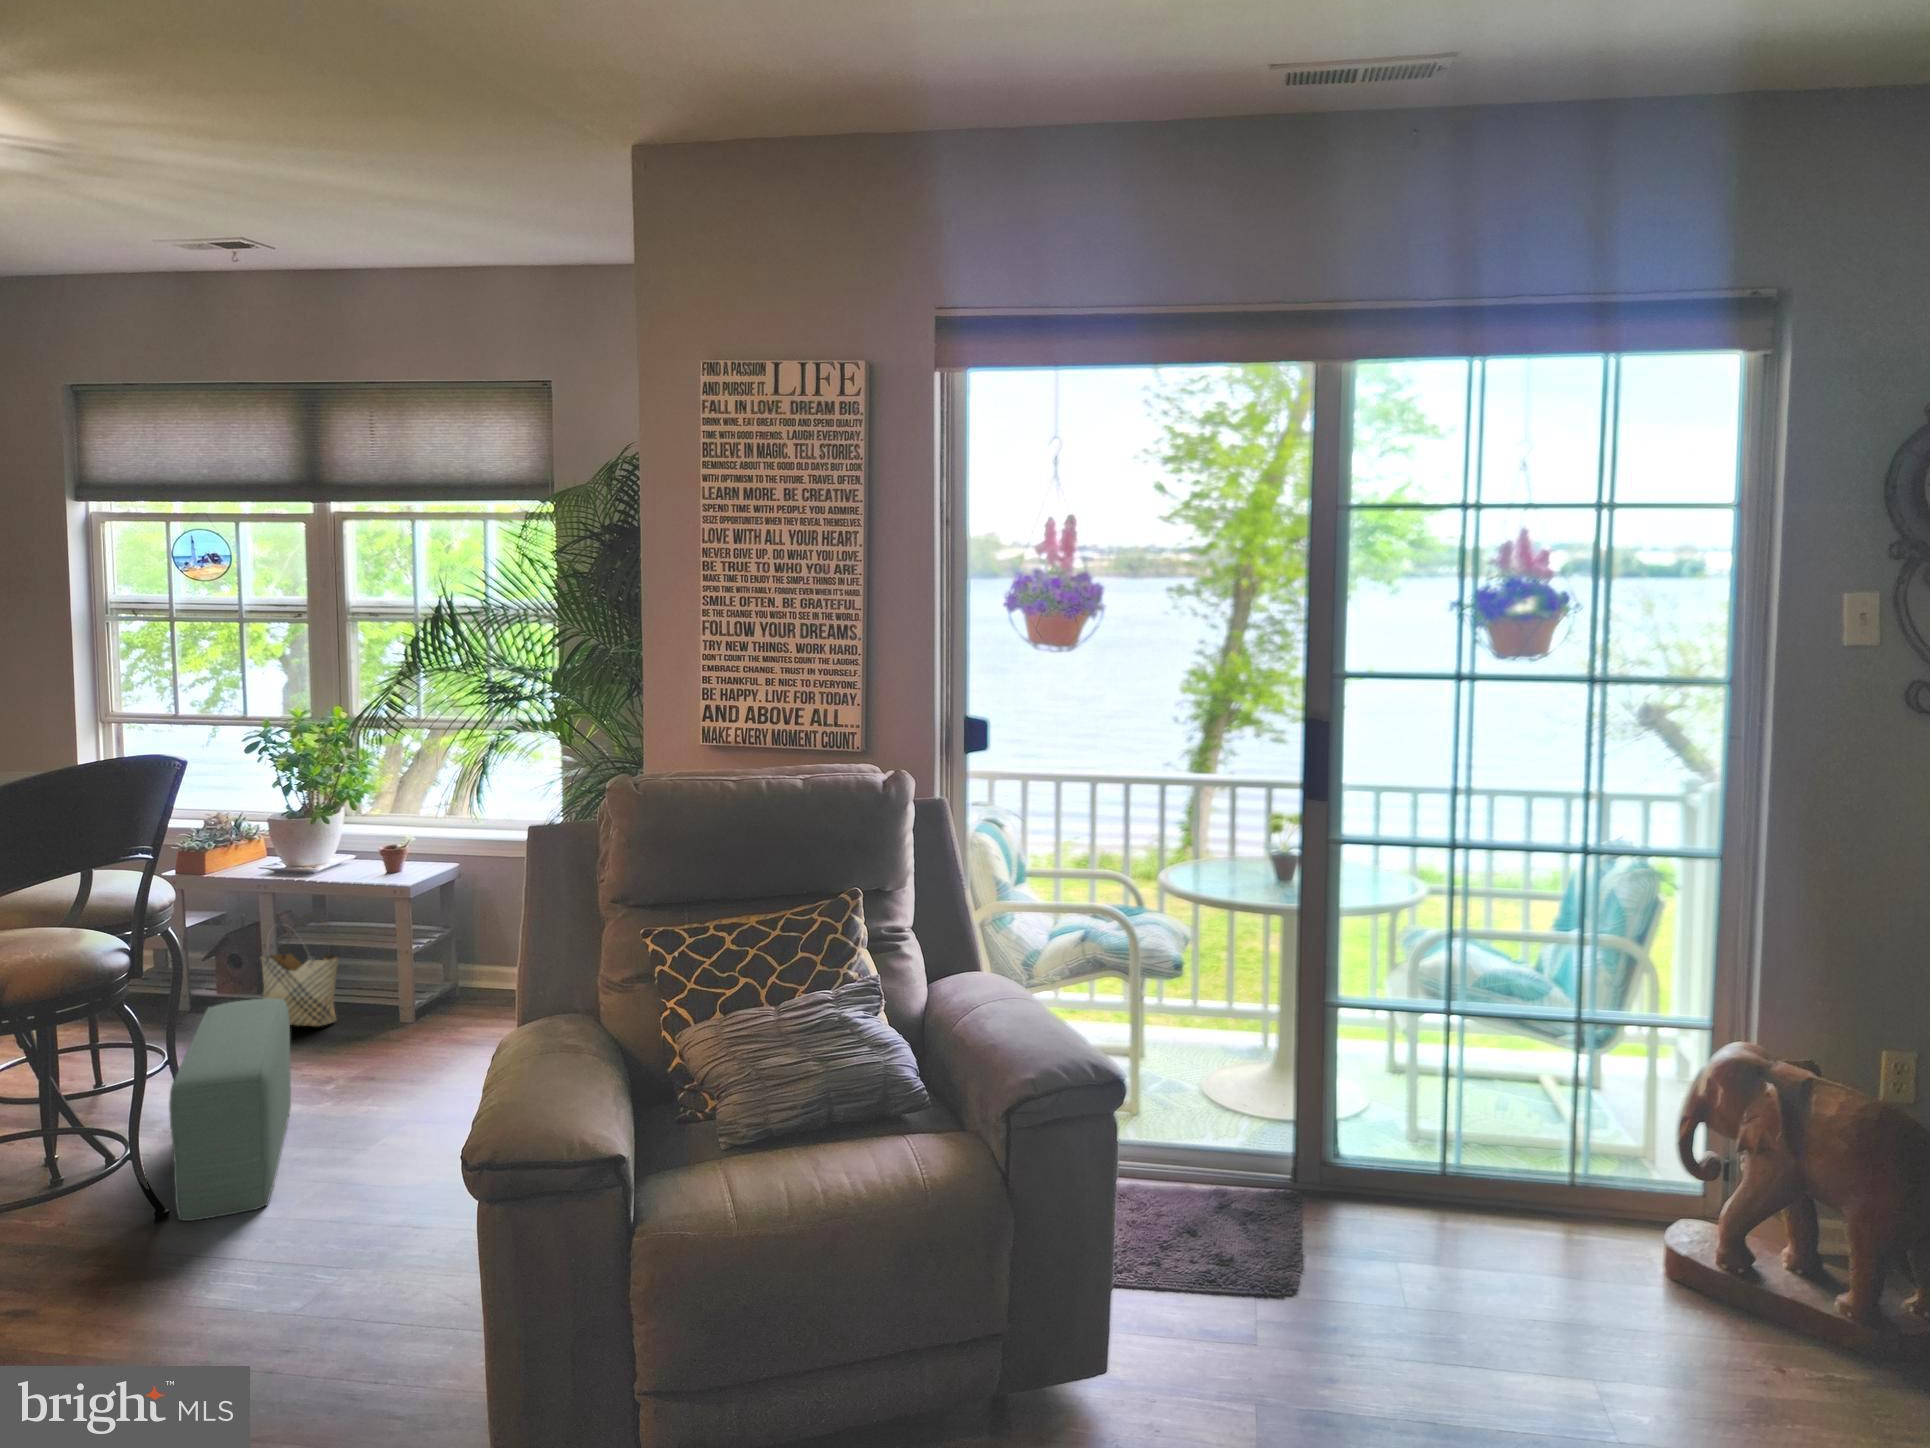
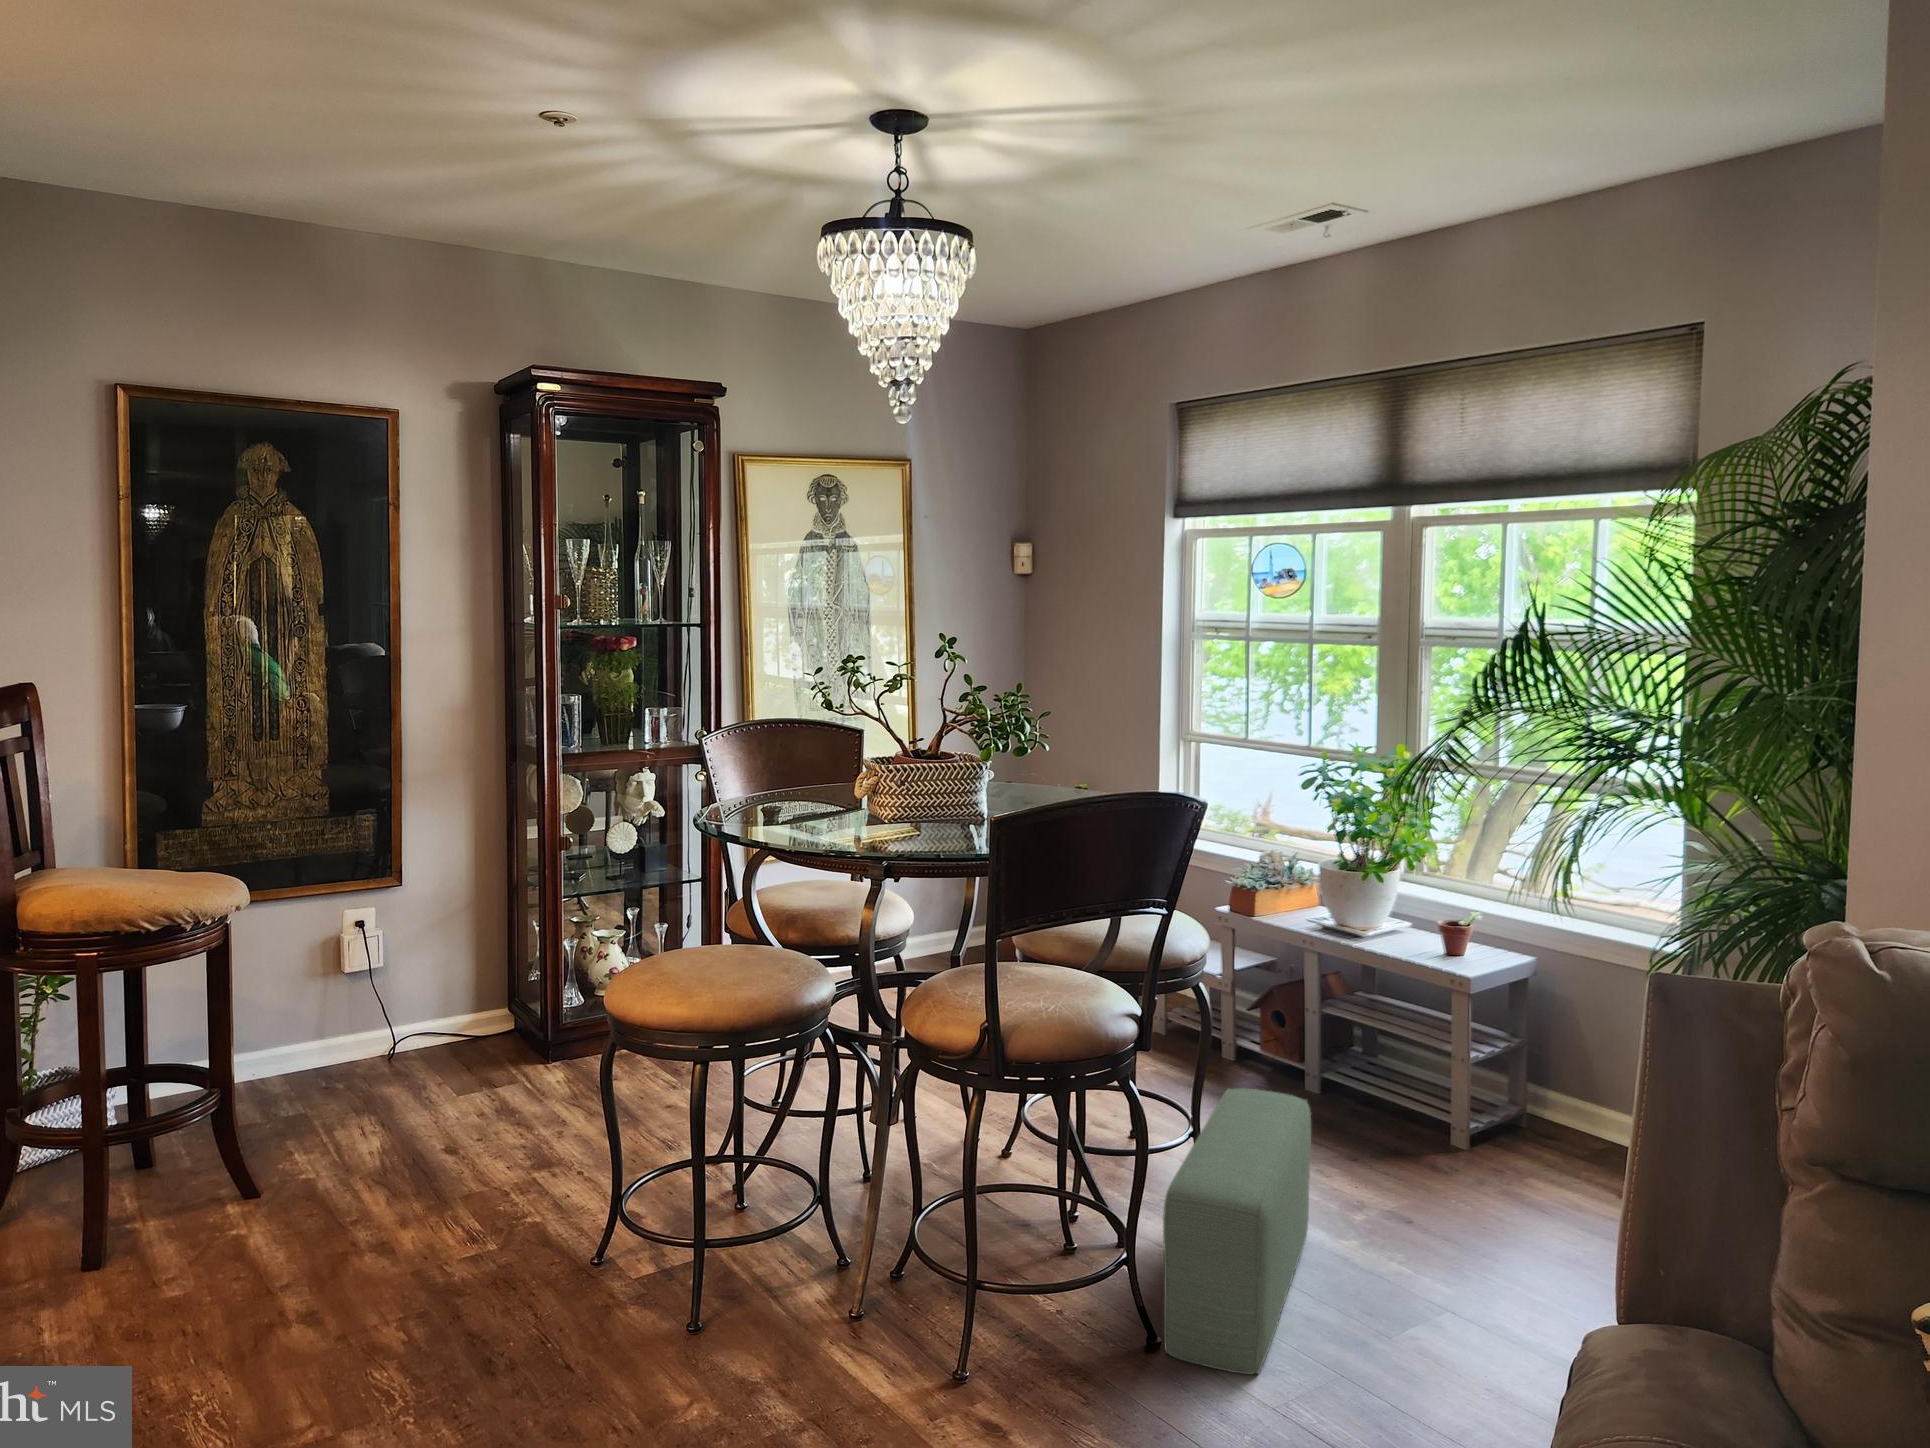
woven basket: present [261,917,339,1026] -> none [1297,988,1385,1124]

